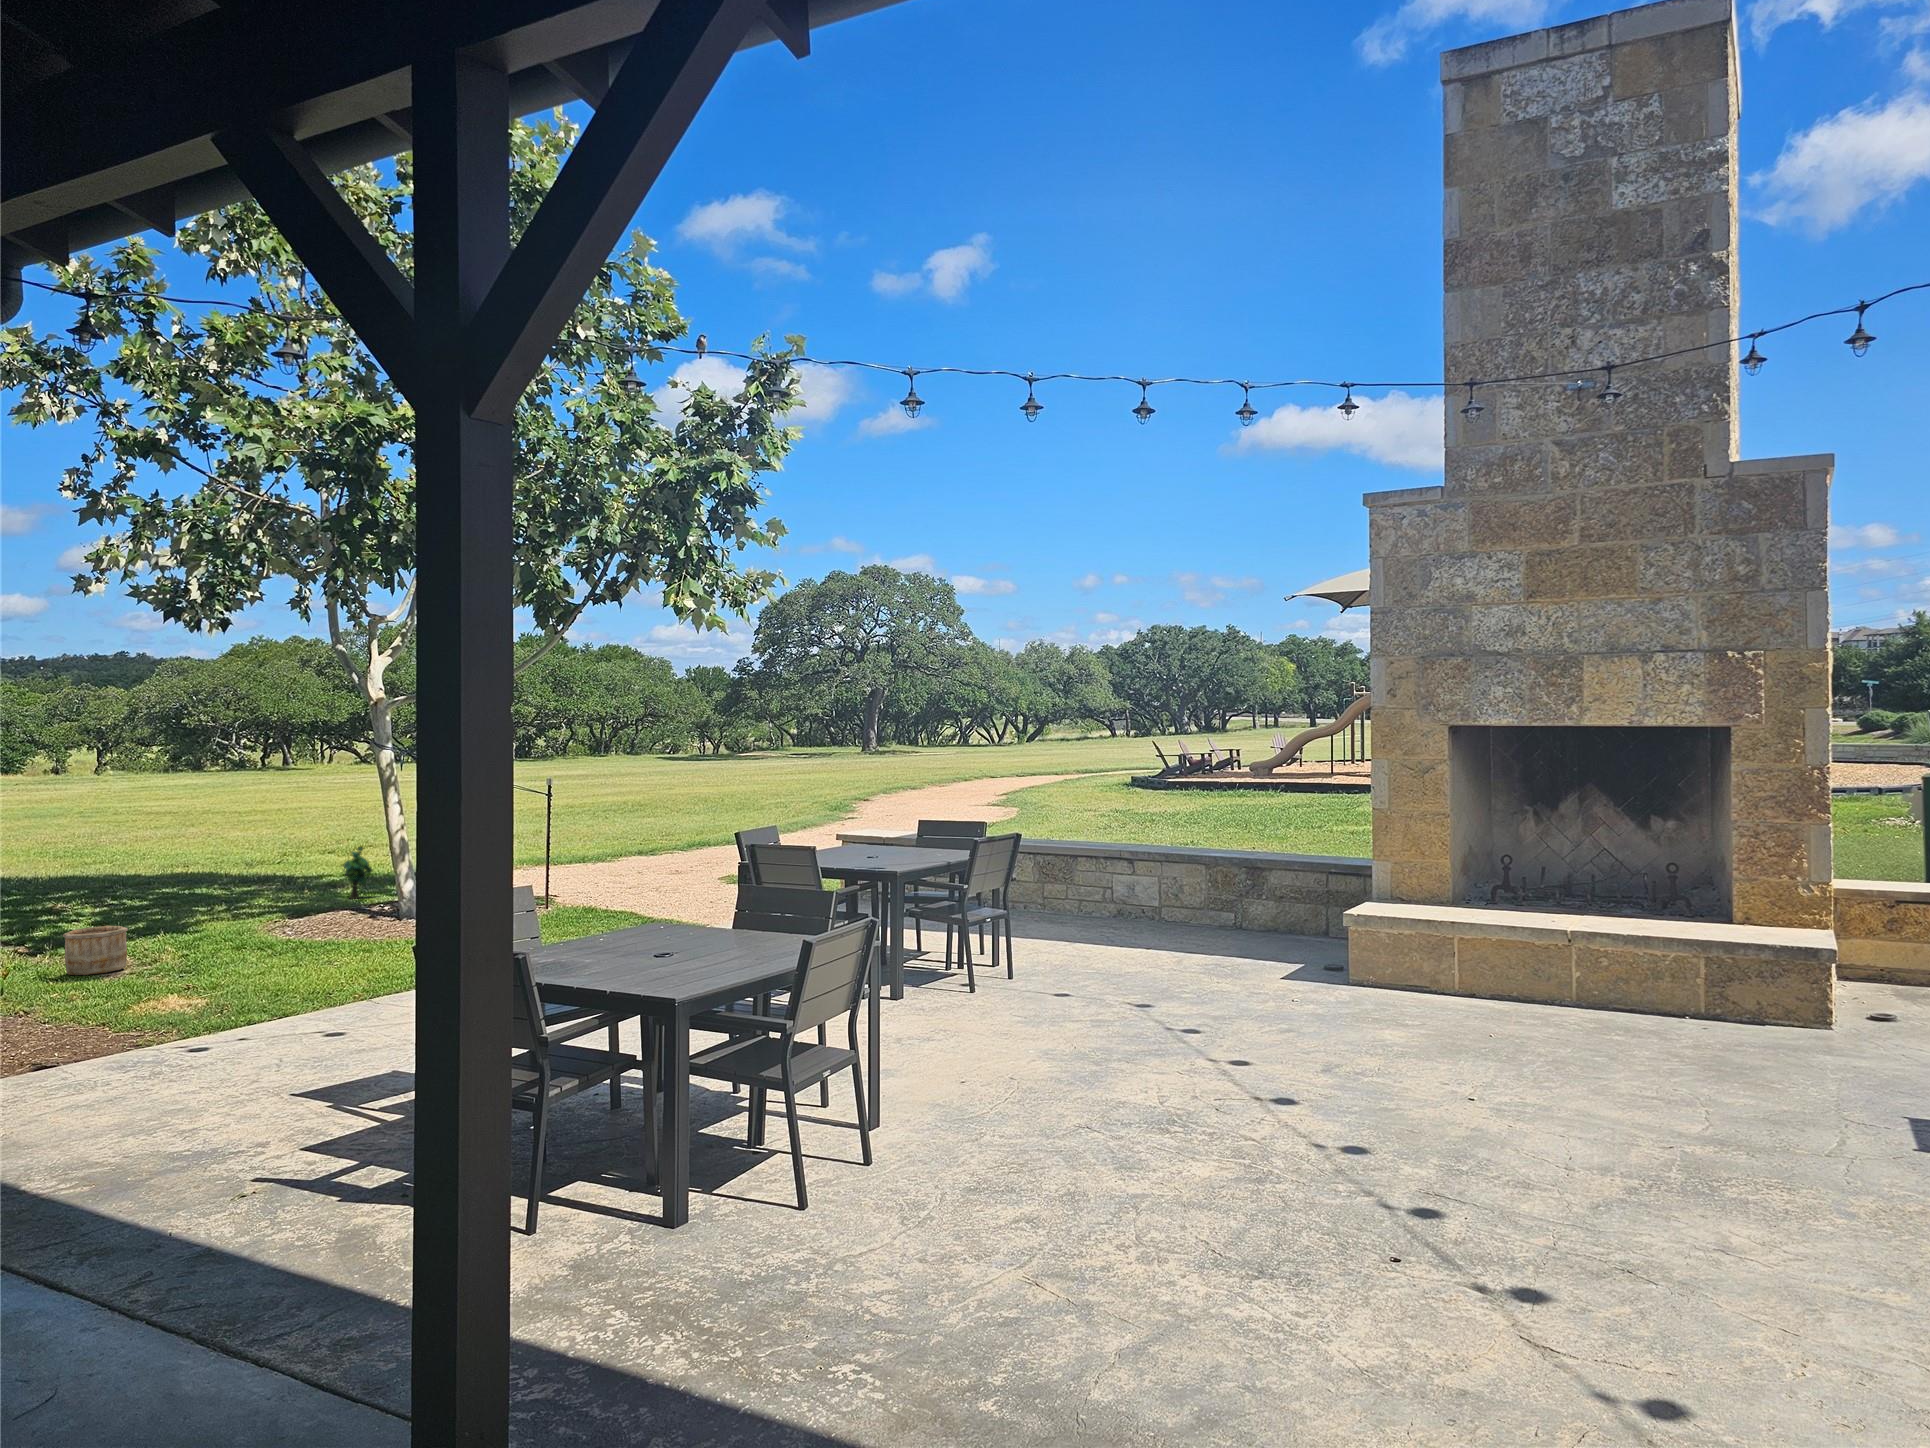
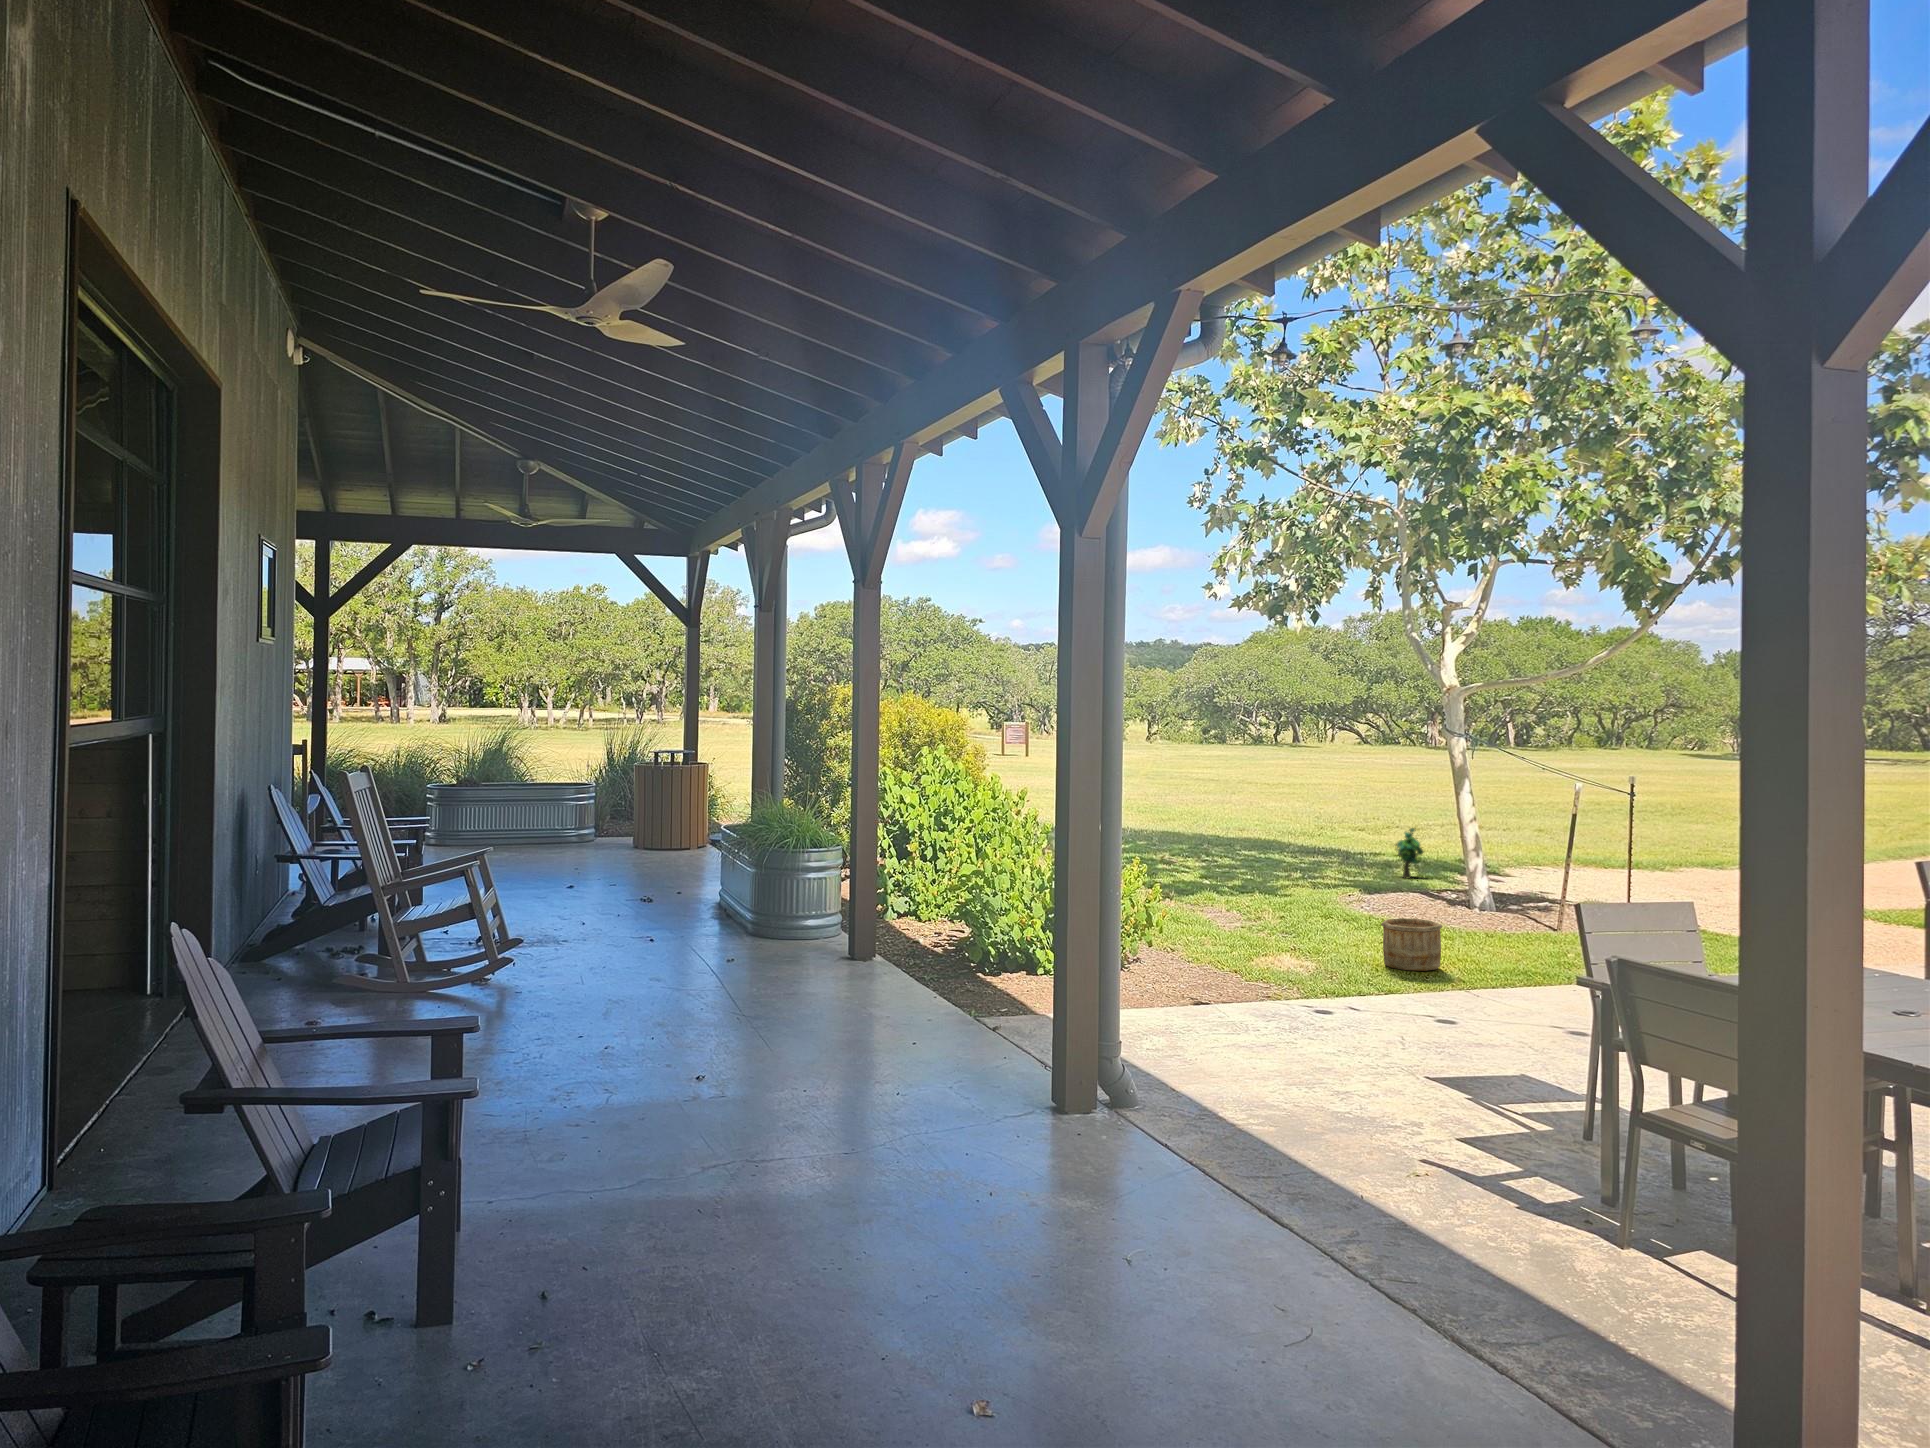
wooden bucket: present [63,926,128,975] -> present [1381,918,1442,971]

